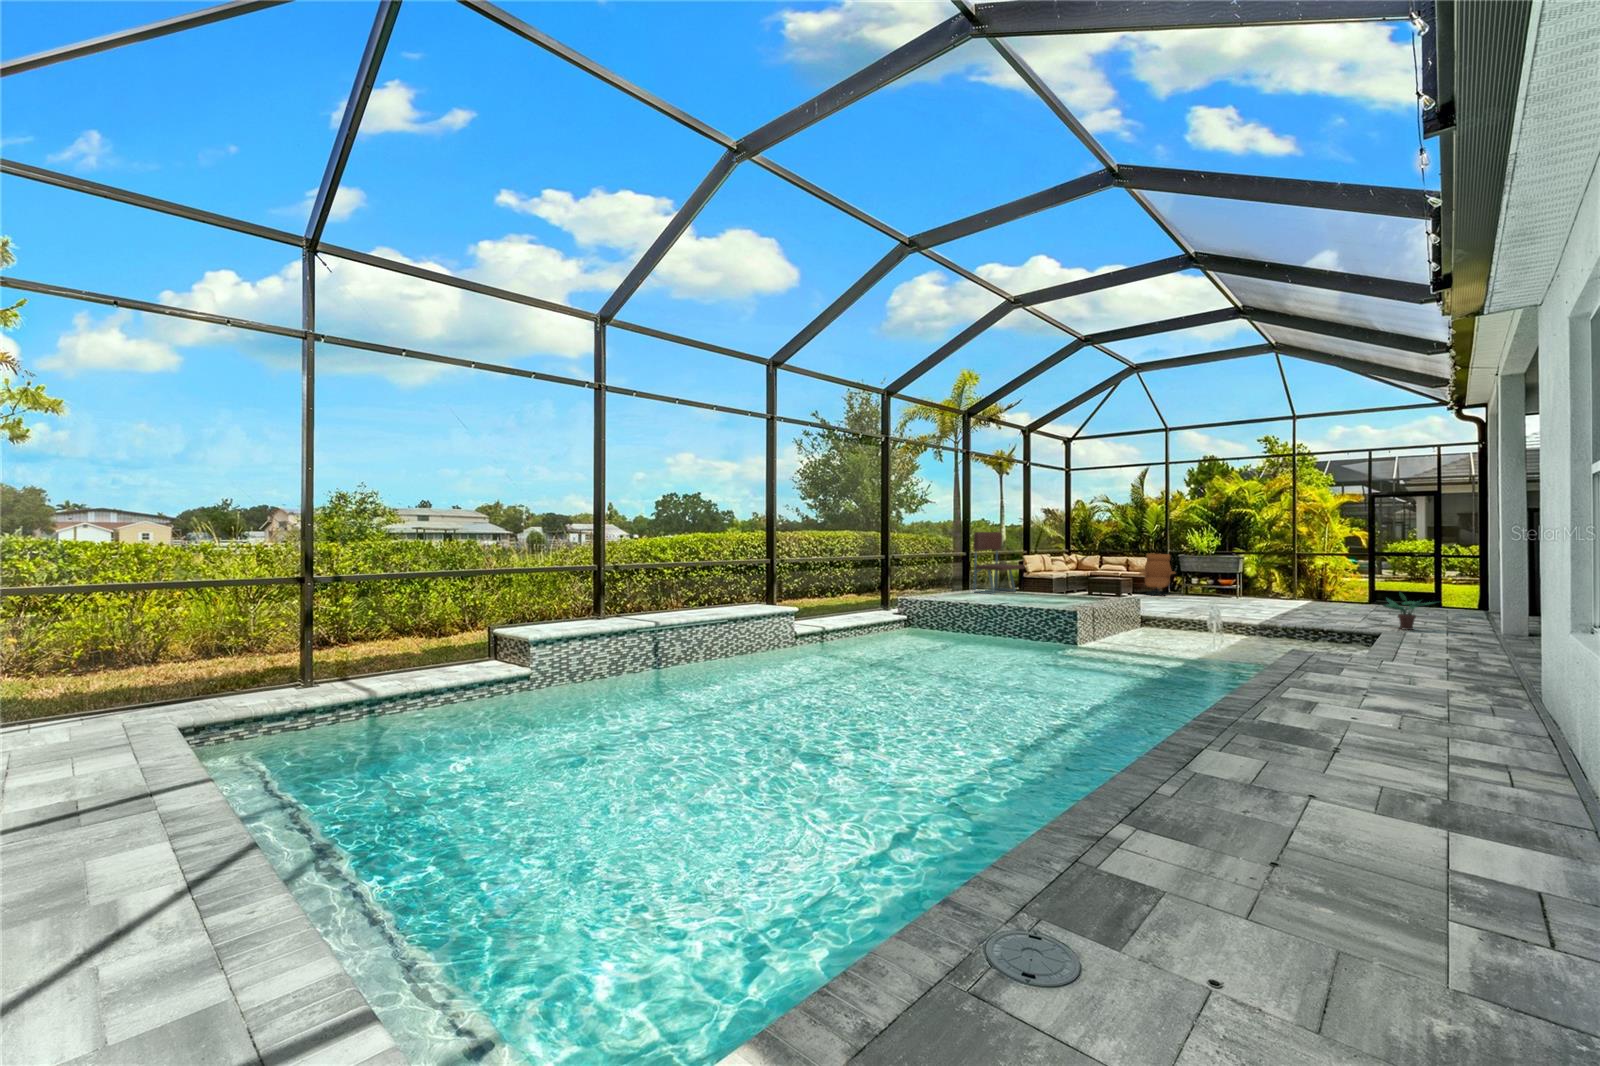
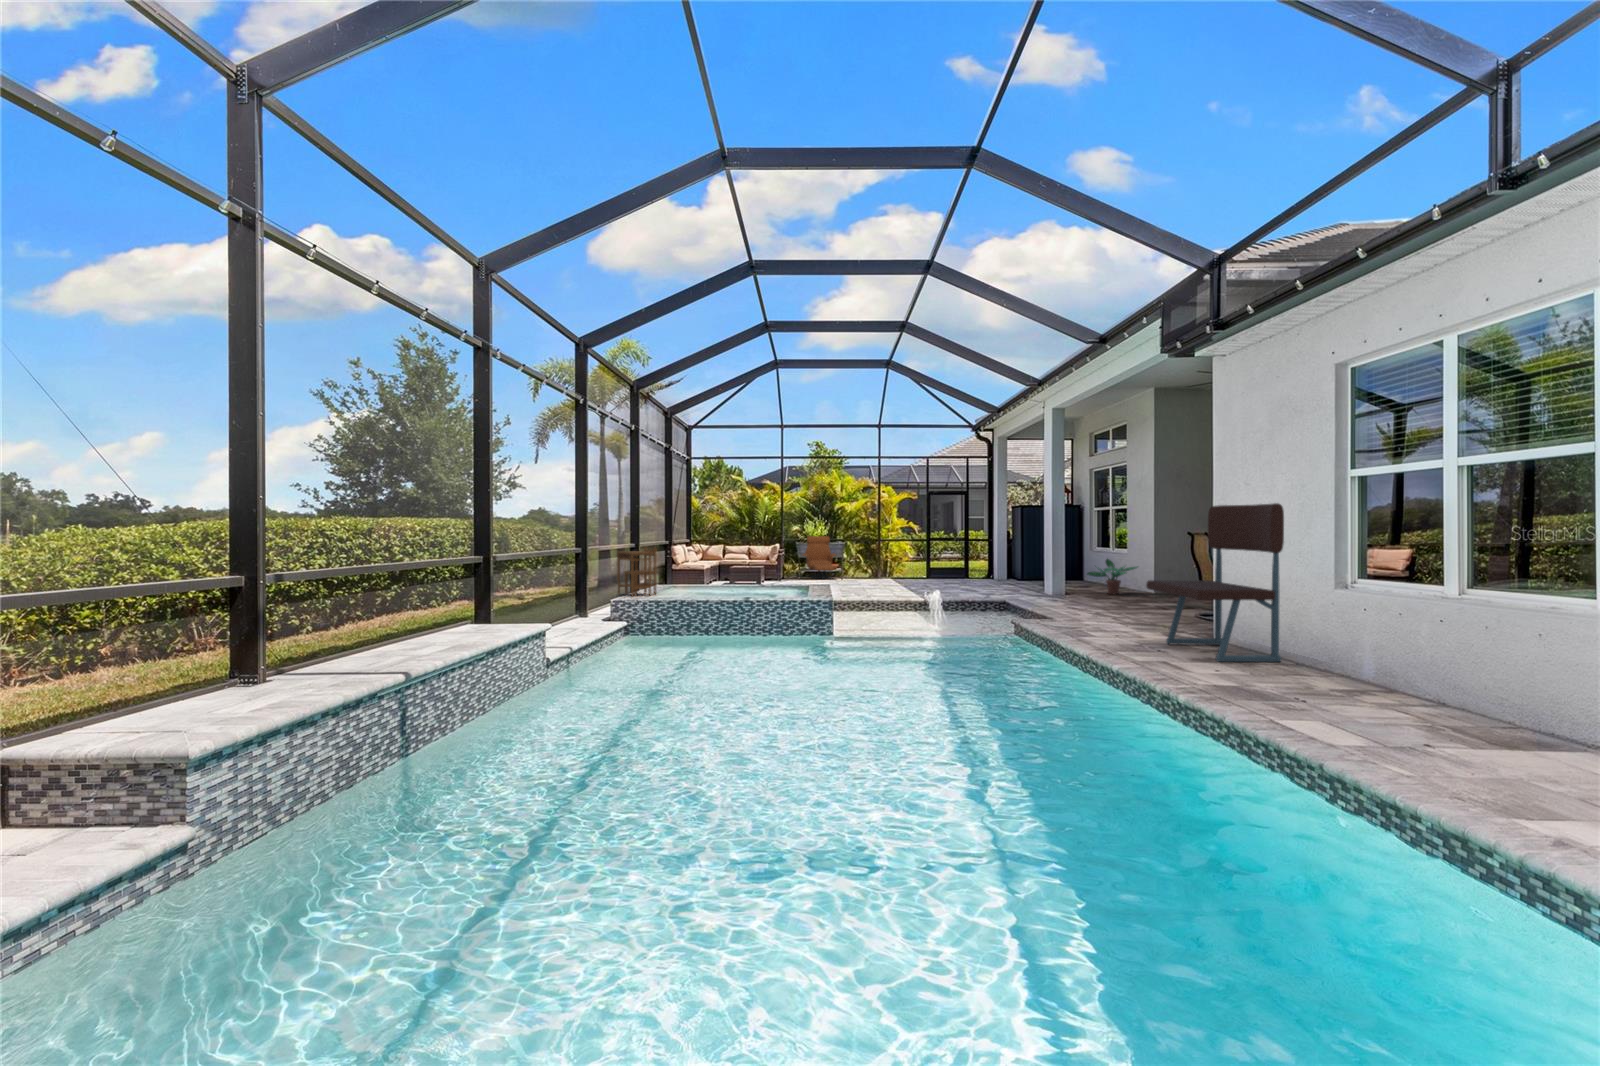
bench: present [973,532,1025,594] -> present [1146,503,1284,662]
side table: none [928,558,958,598] -> present [617,547,656,596]

